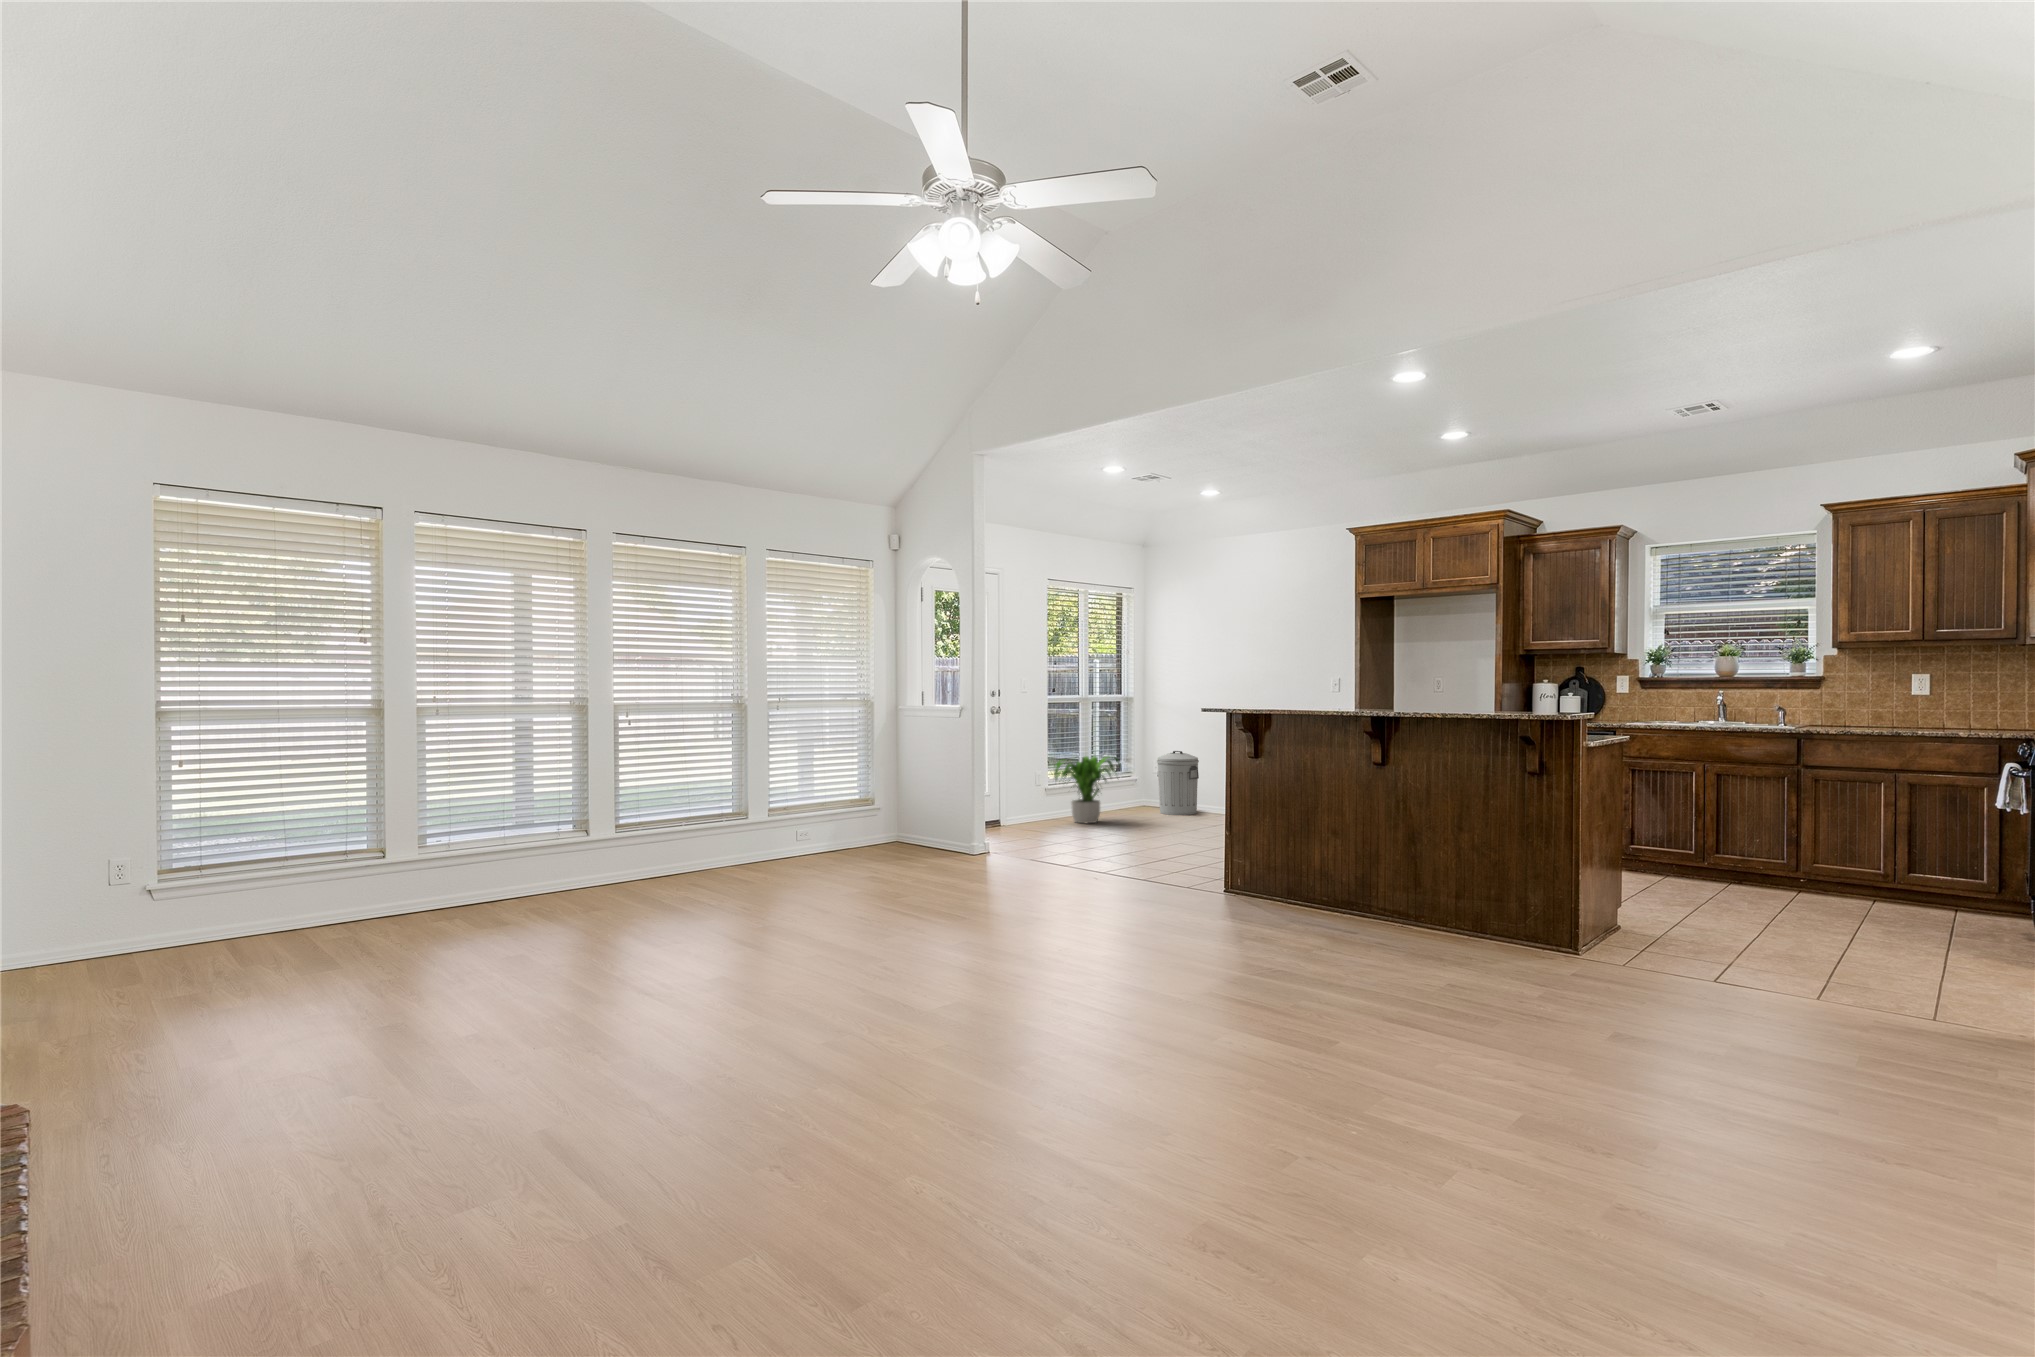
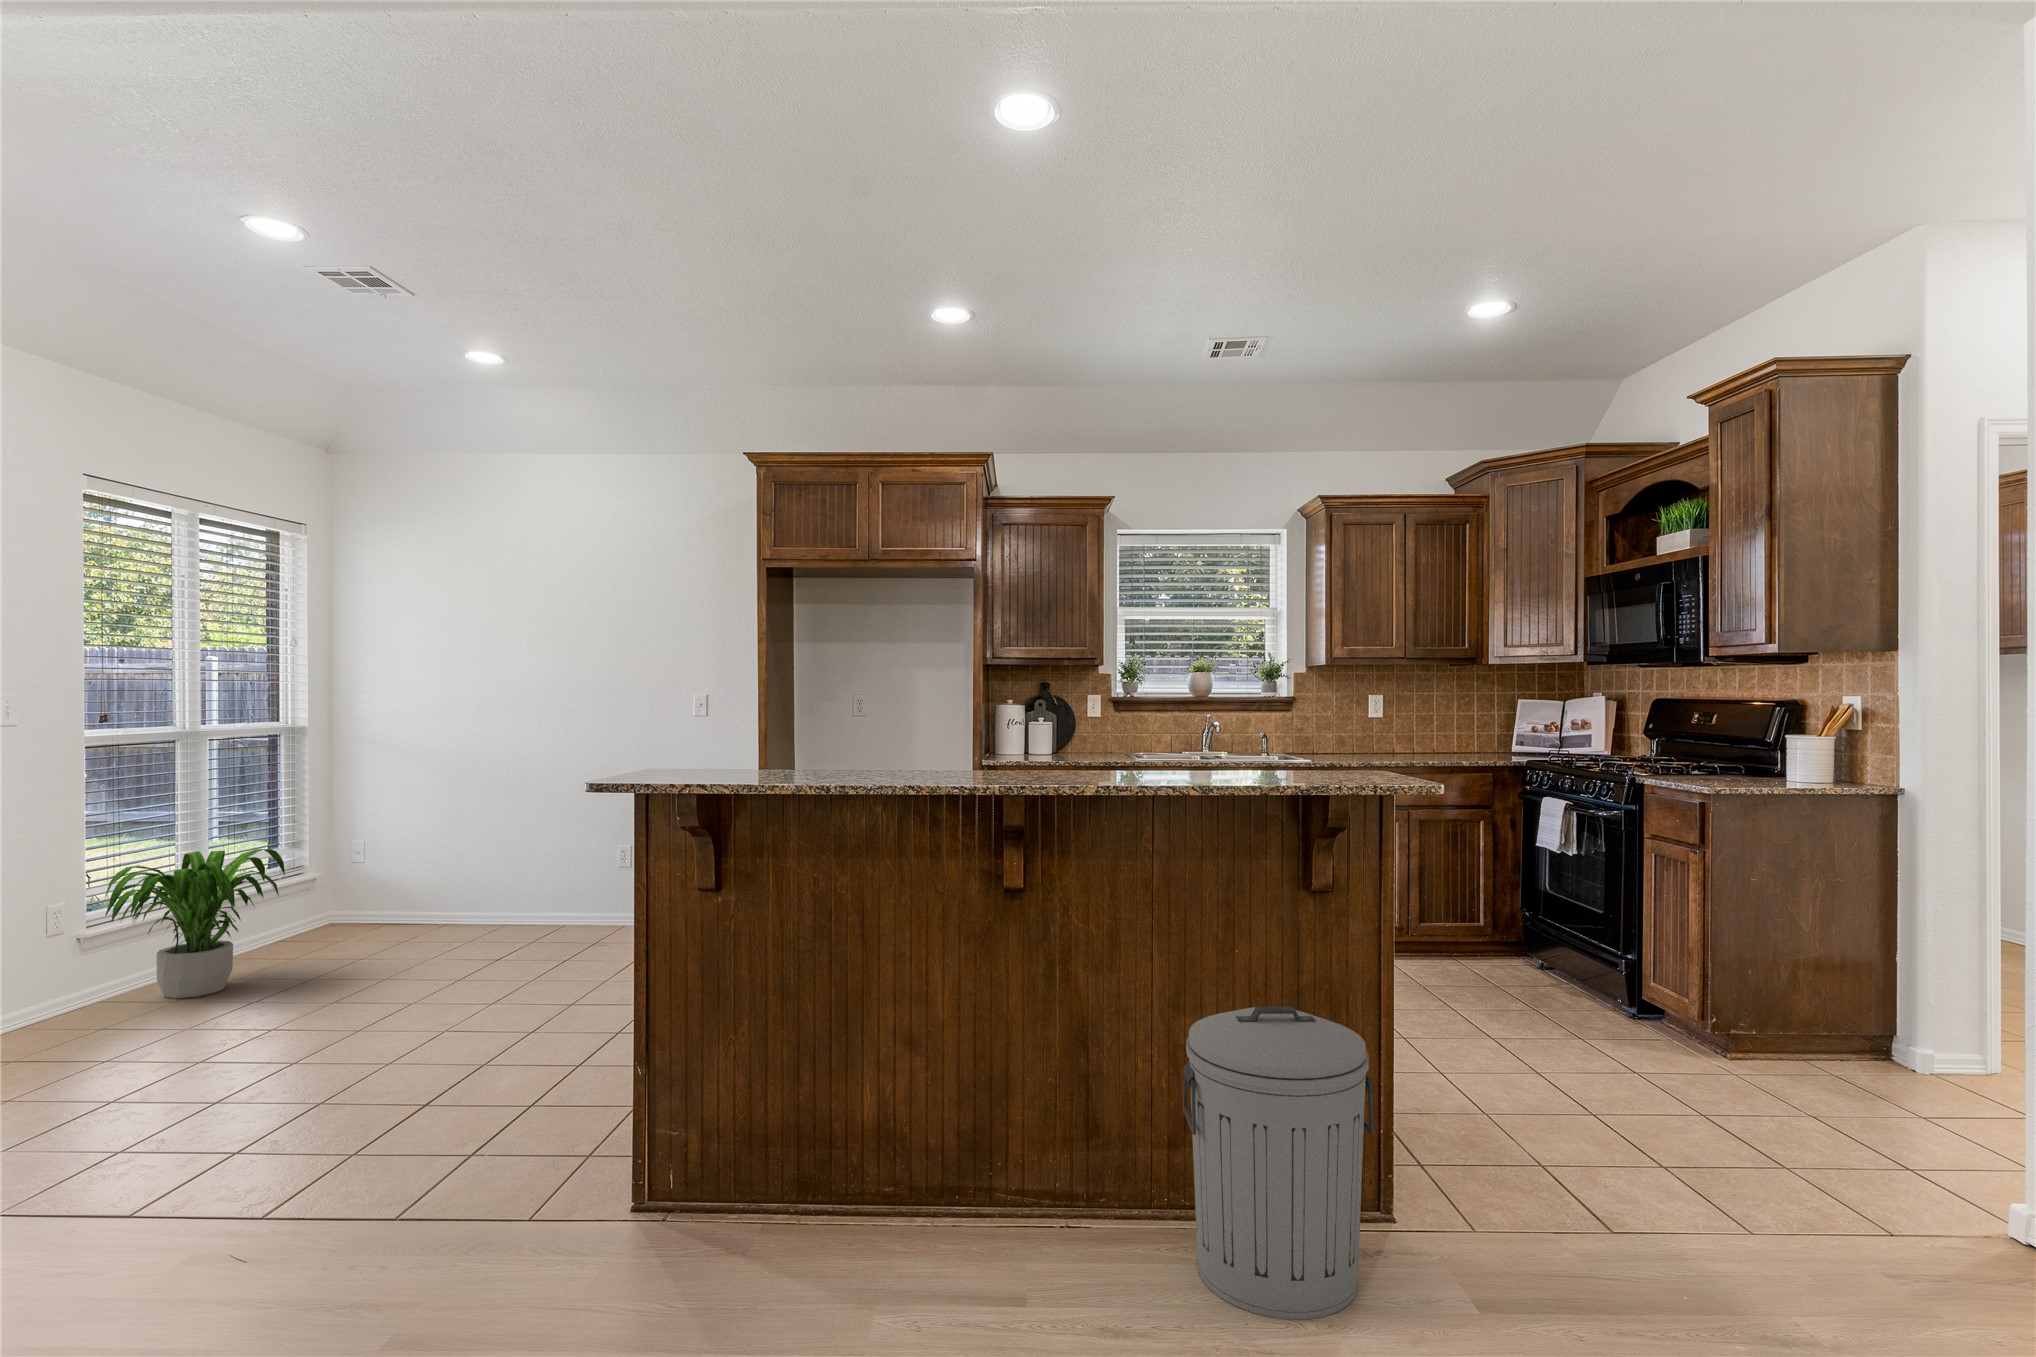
trash can: present [1157,751,1199,815] -> present [1183,1007,1374,1319]

